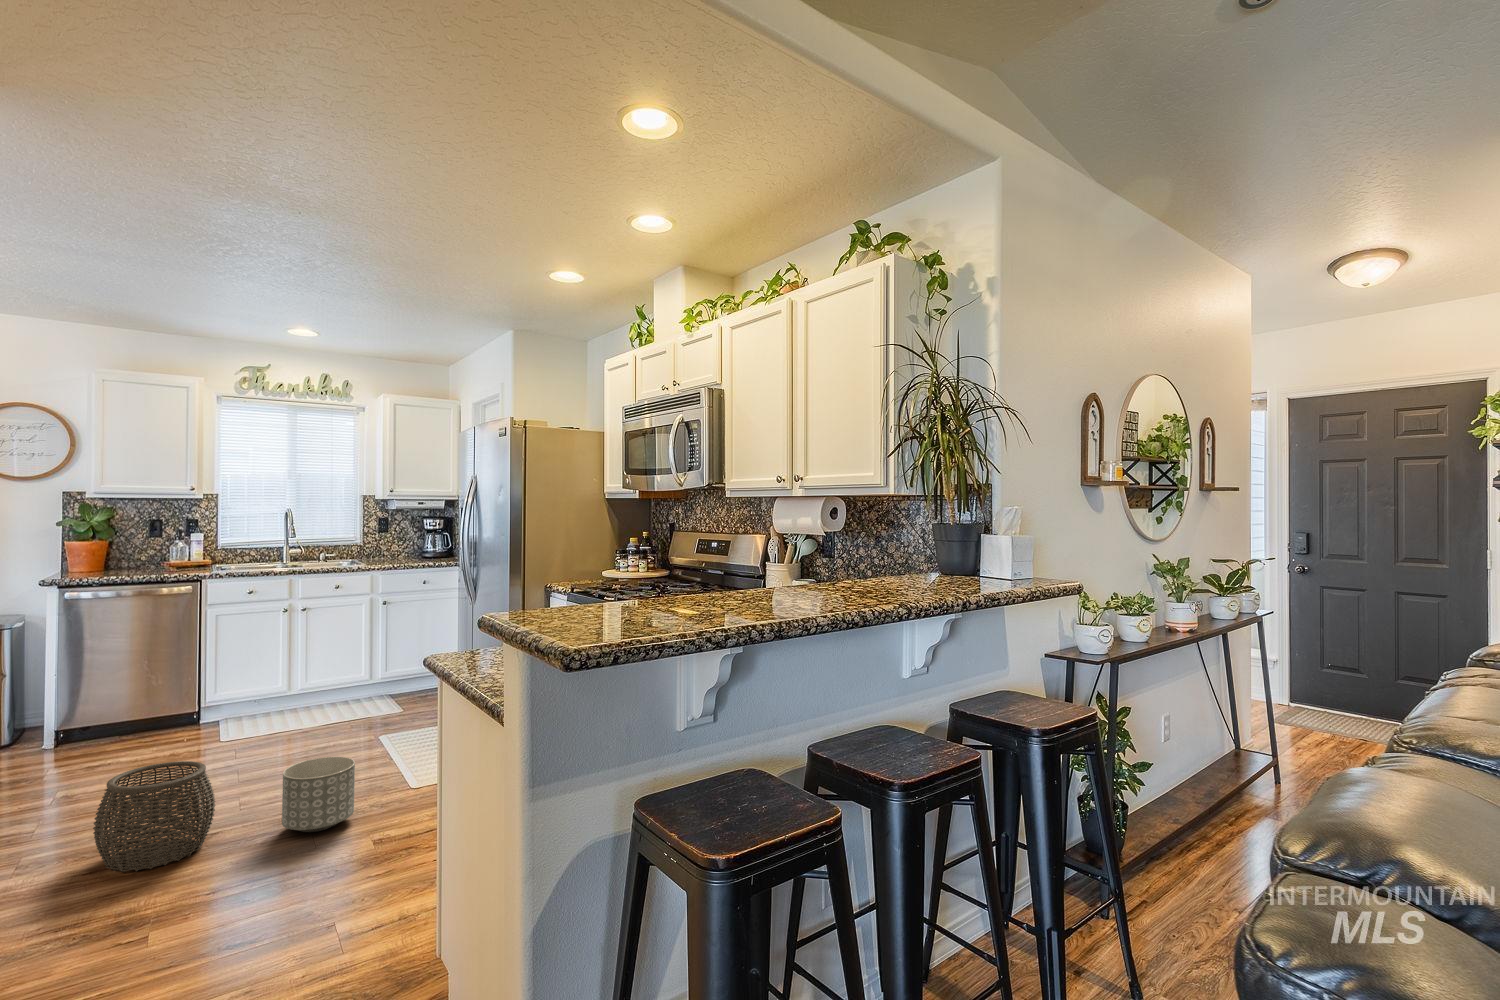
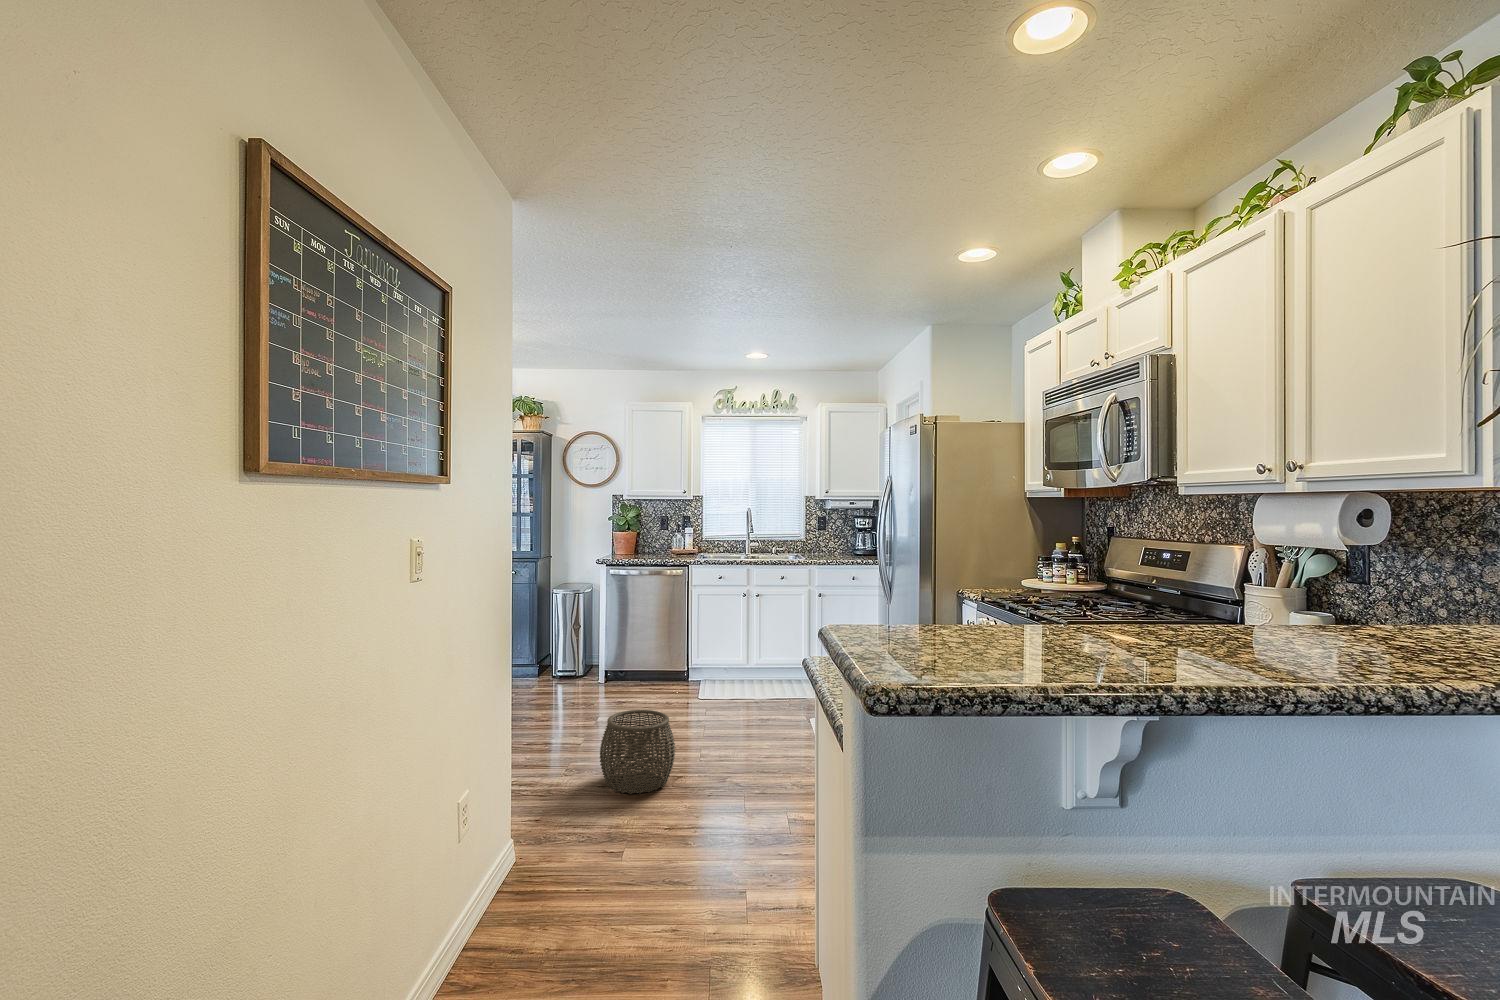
planter: present [282,757,355,832] -> none [720,729,775,795]

